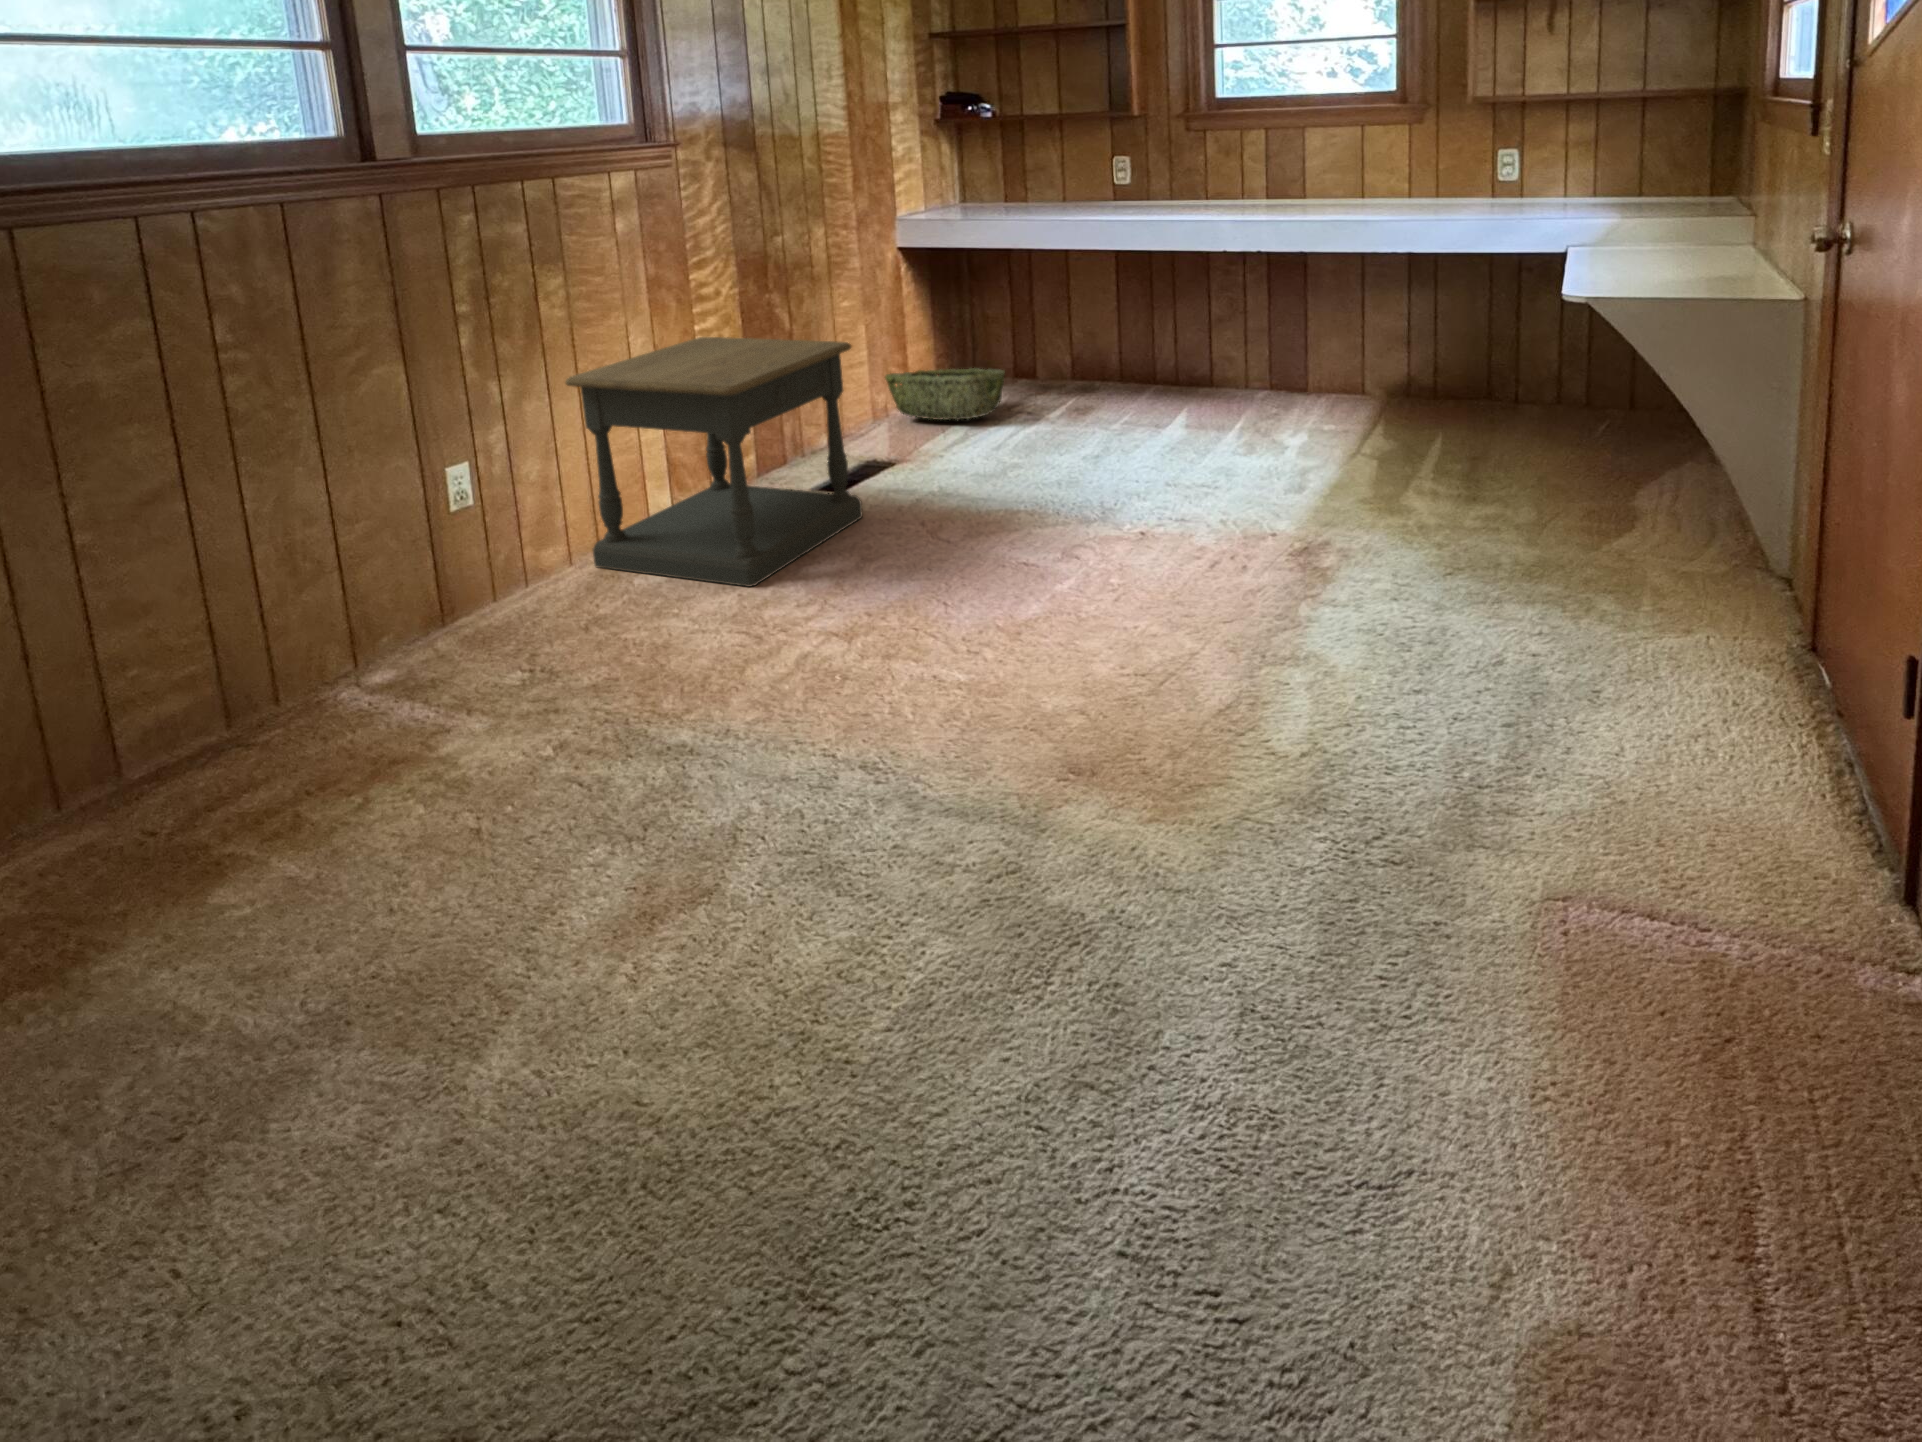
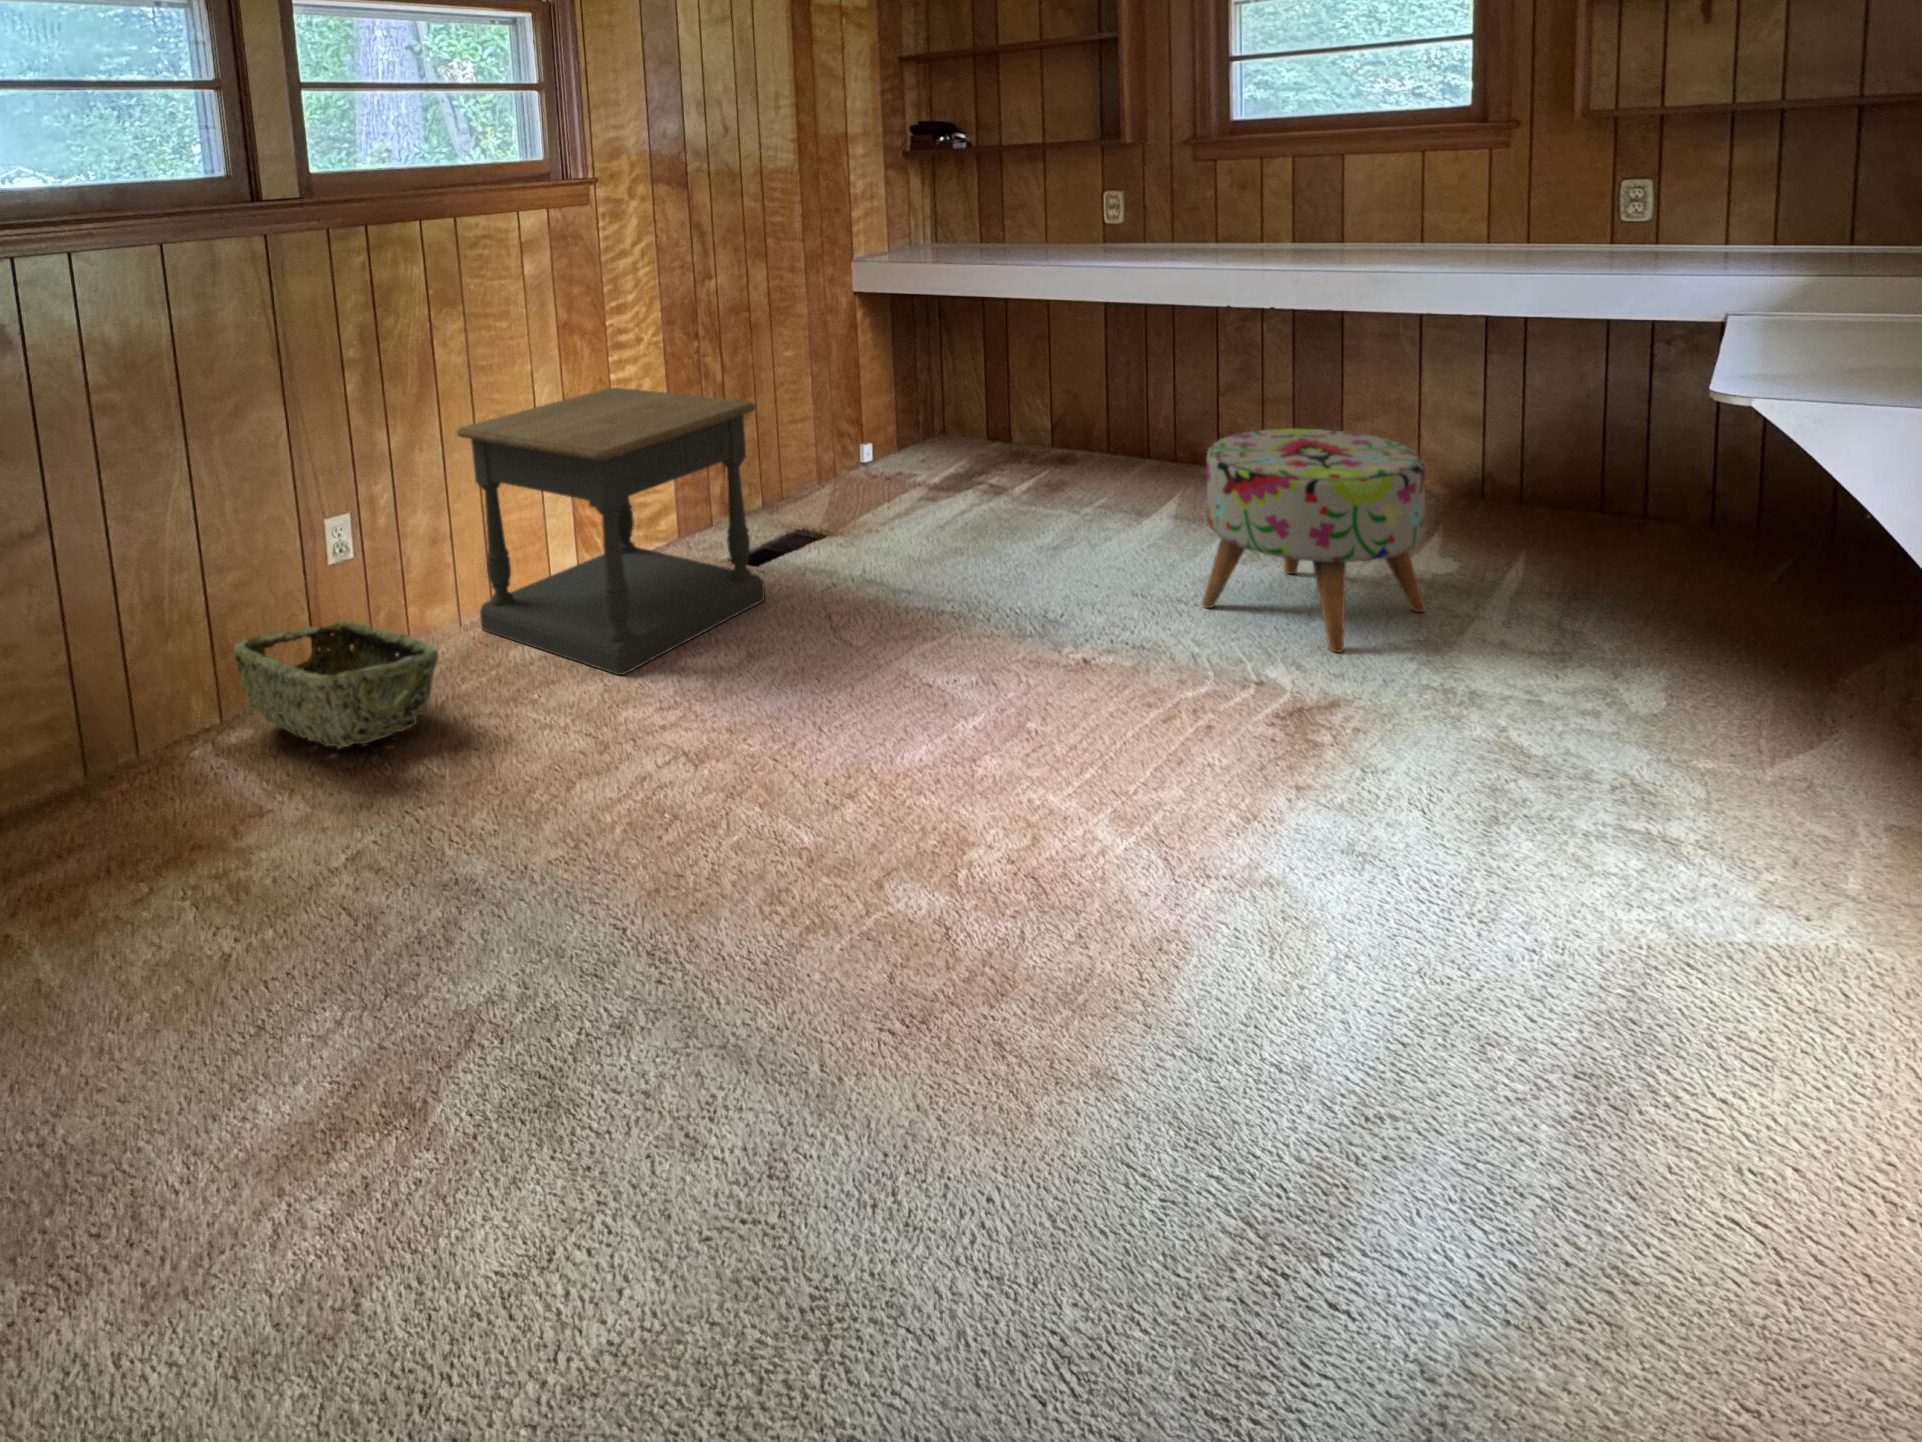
ottoman: none [1223,343,1382,508] -> present [1202,429,1426,653]
woven basket: present [885,368,1005,420] -> present [233,621,438,748]

